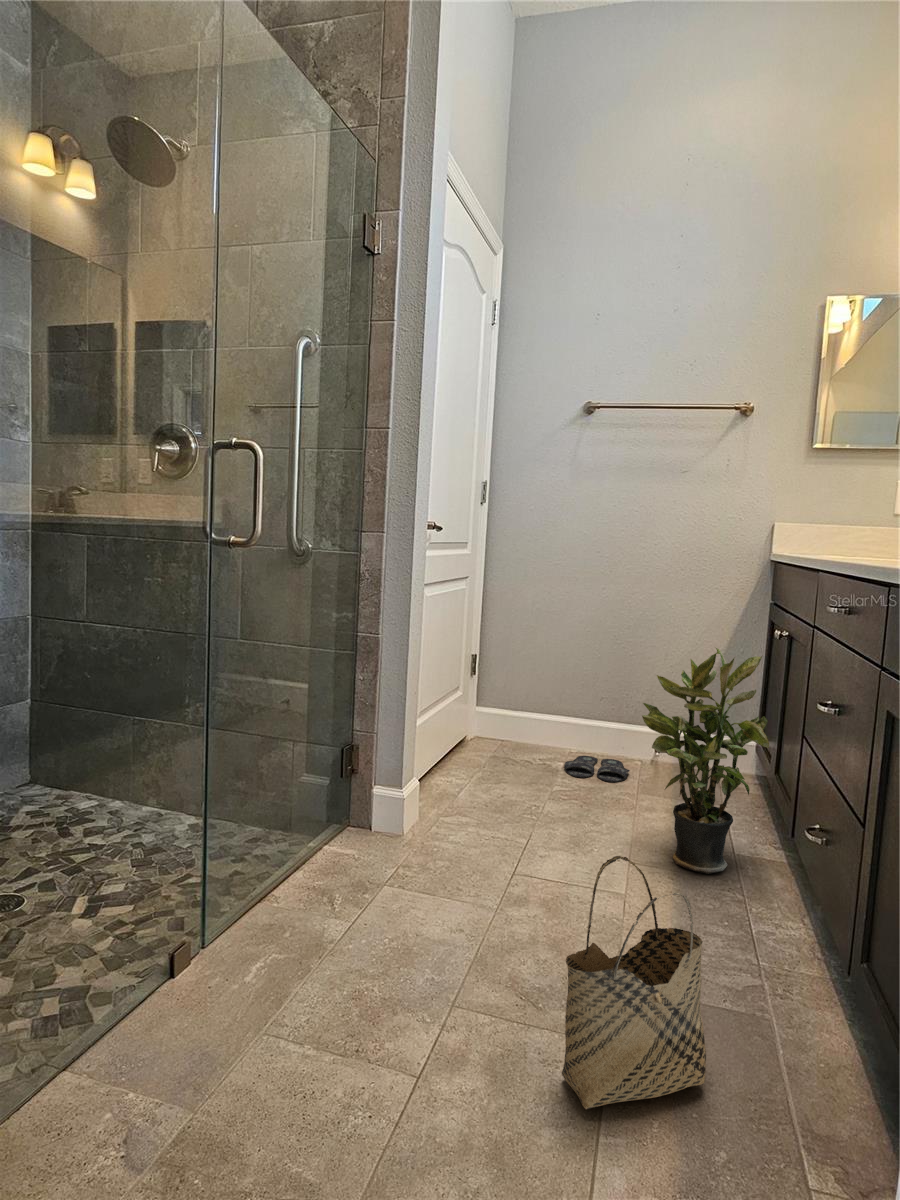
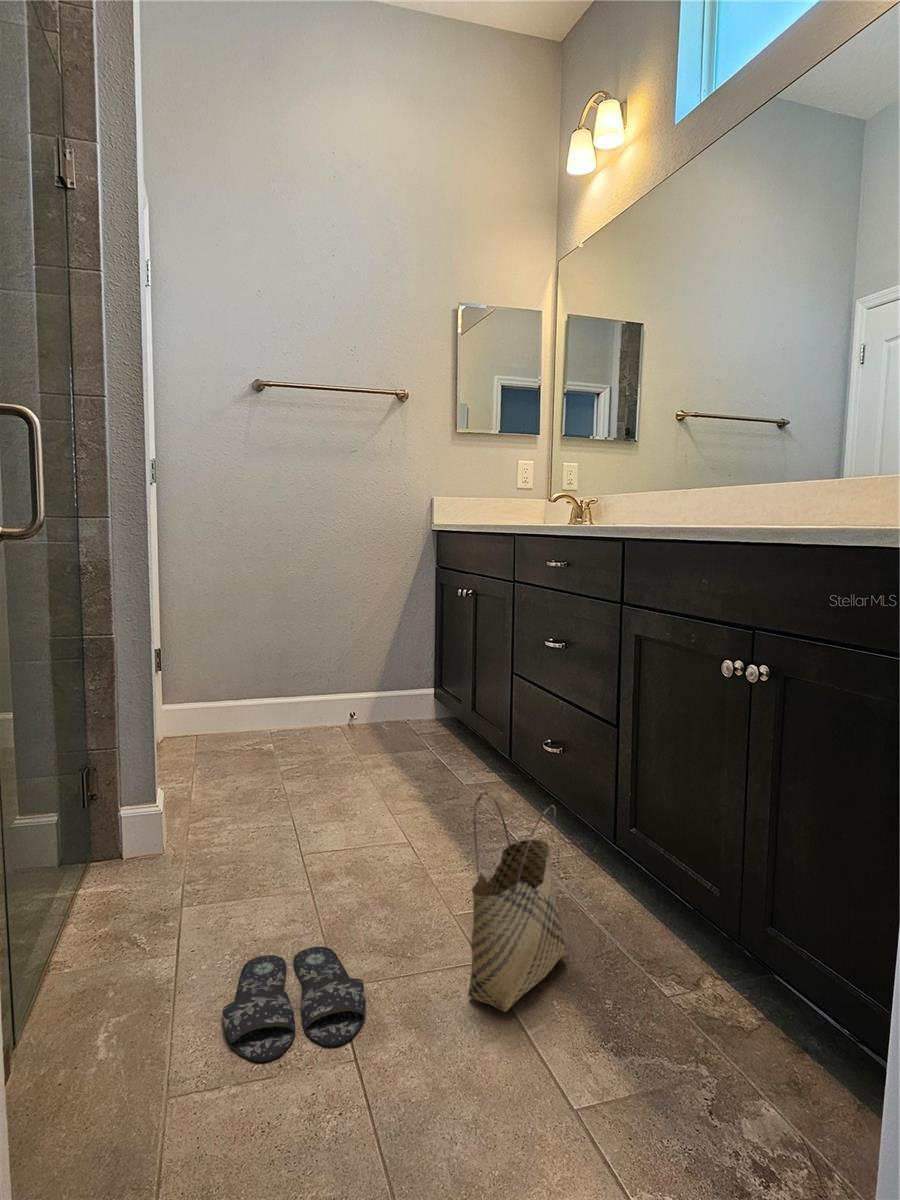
potted plant: present [642,648,769,874] -> none [389,609,491,805]
slippers: present [564,756,630,782] -> present [222,946,366,1062]

